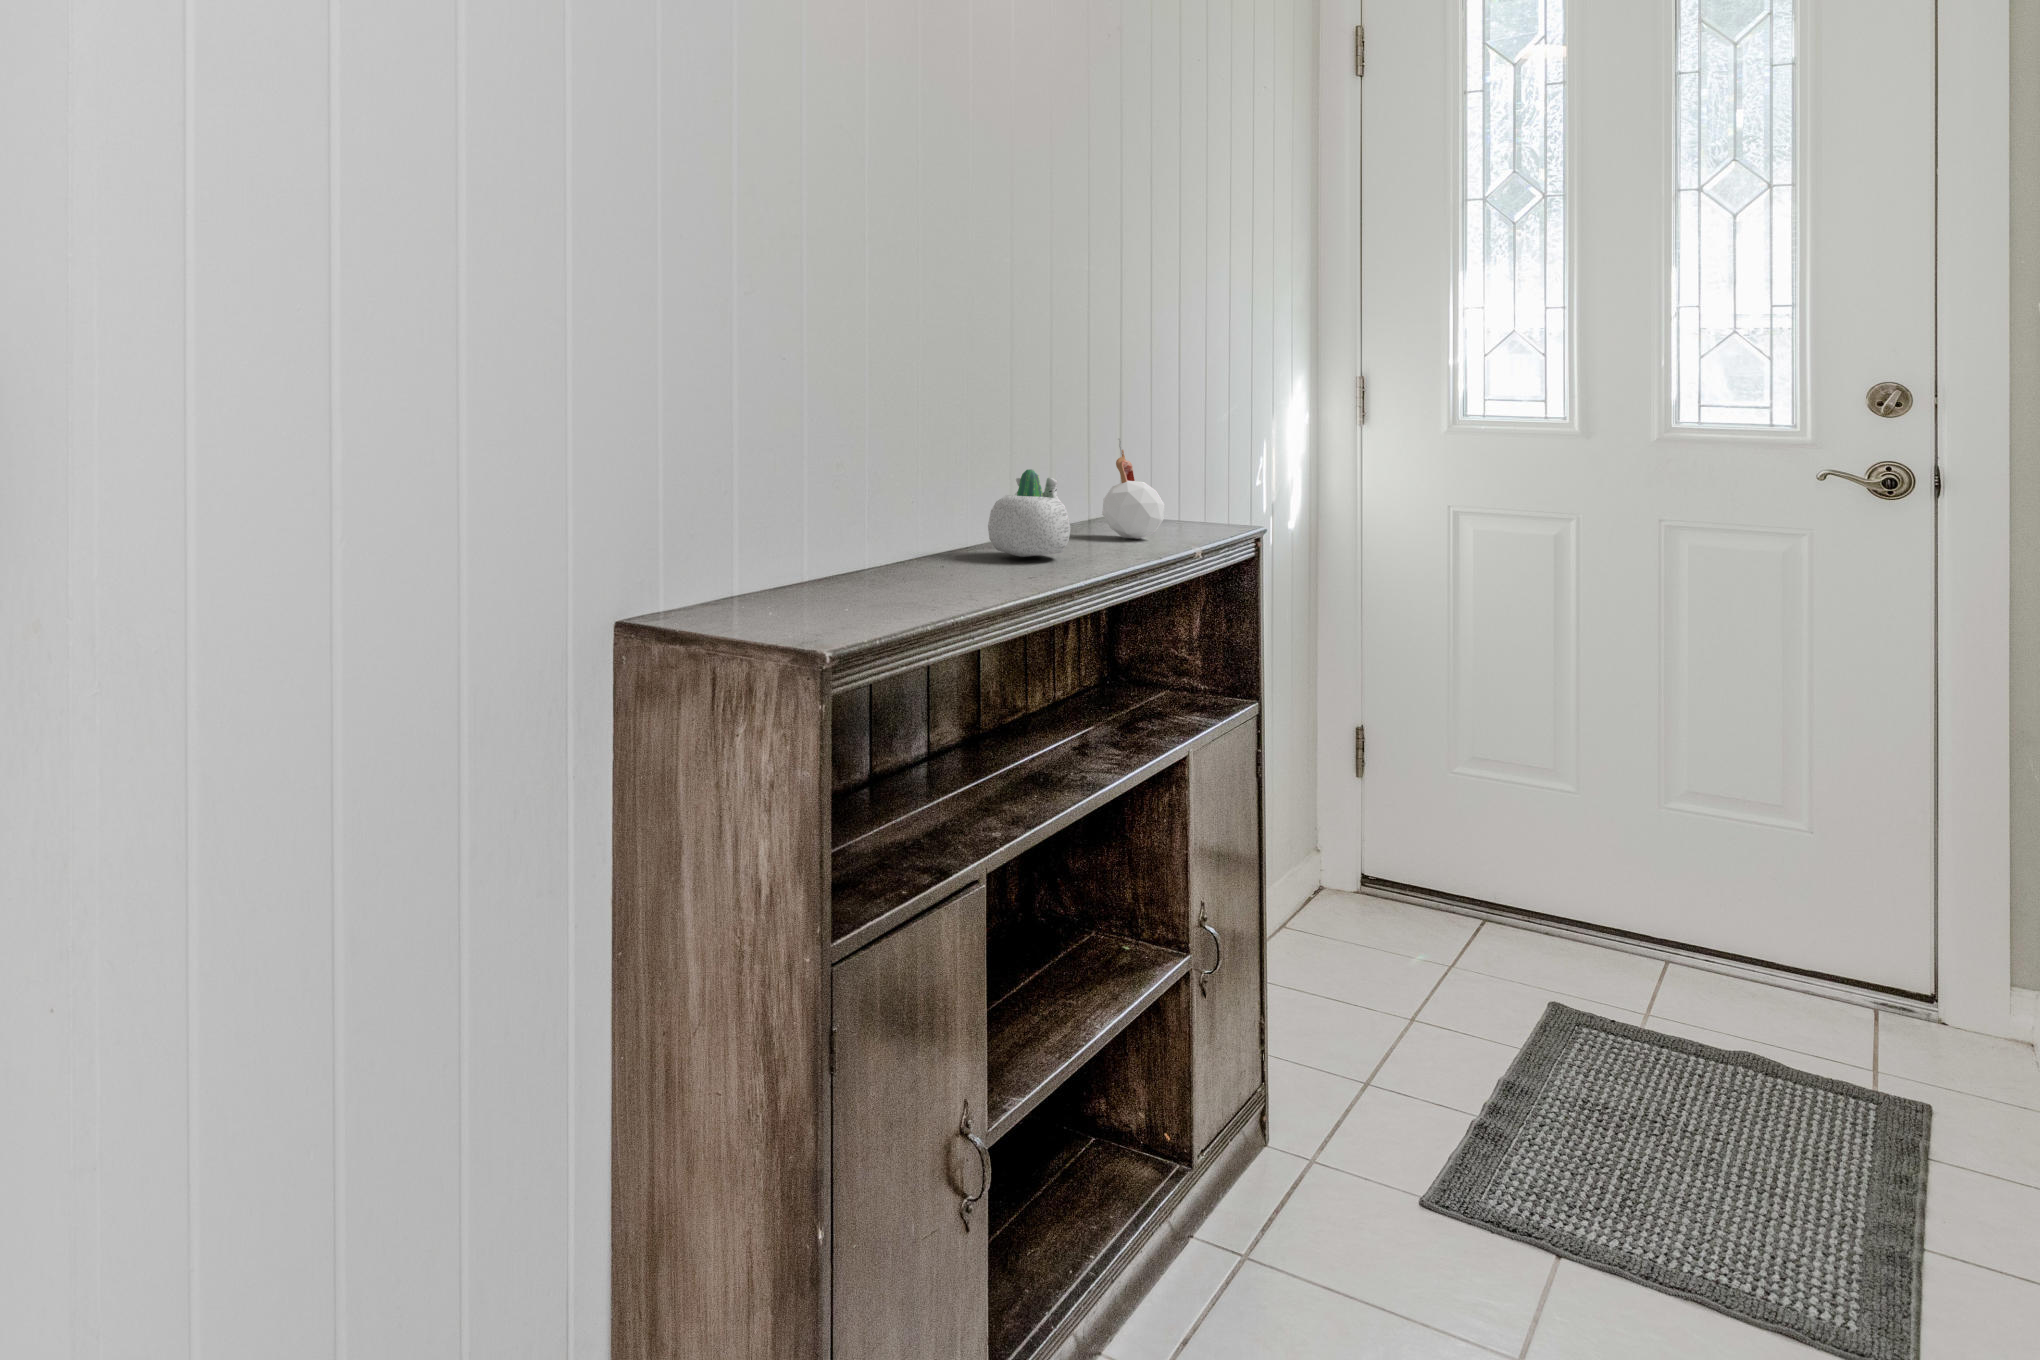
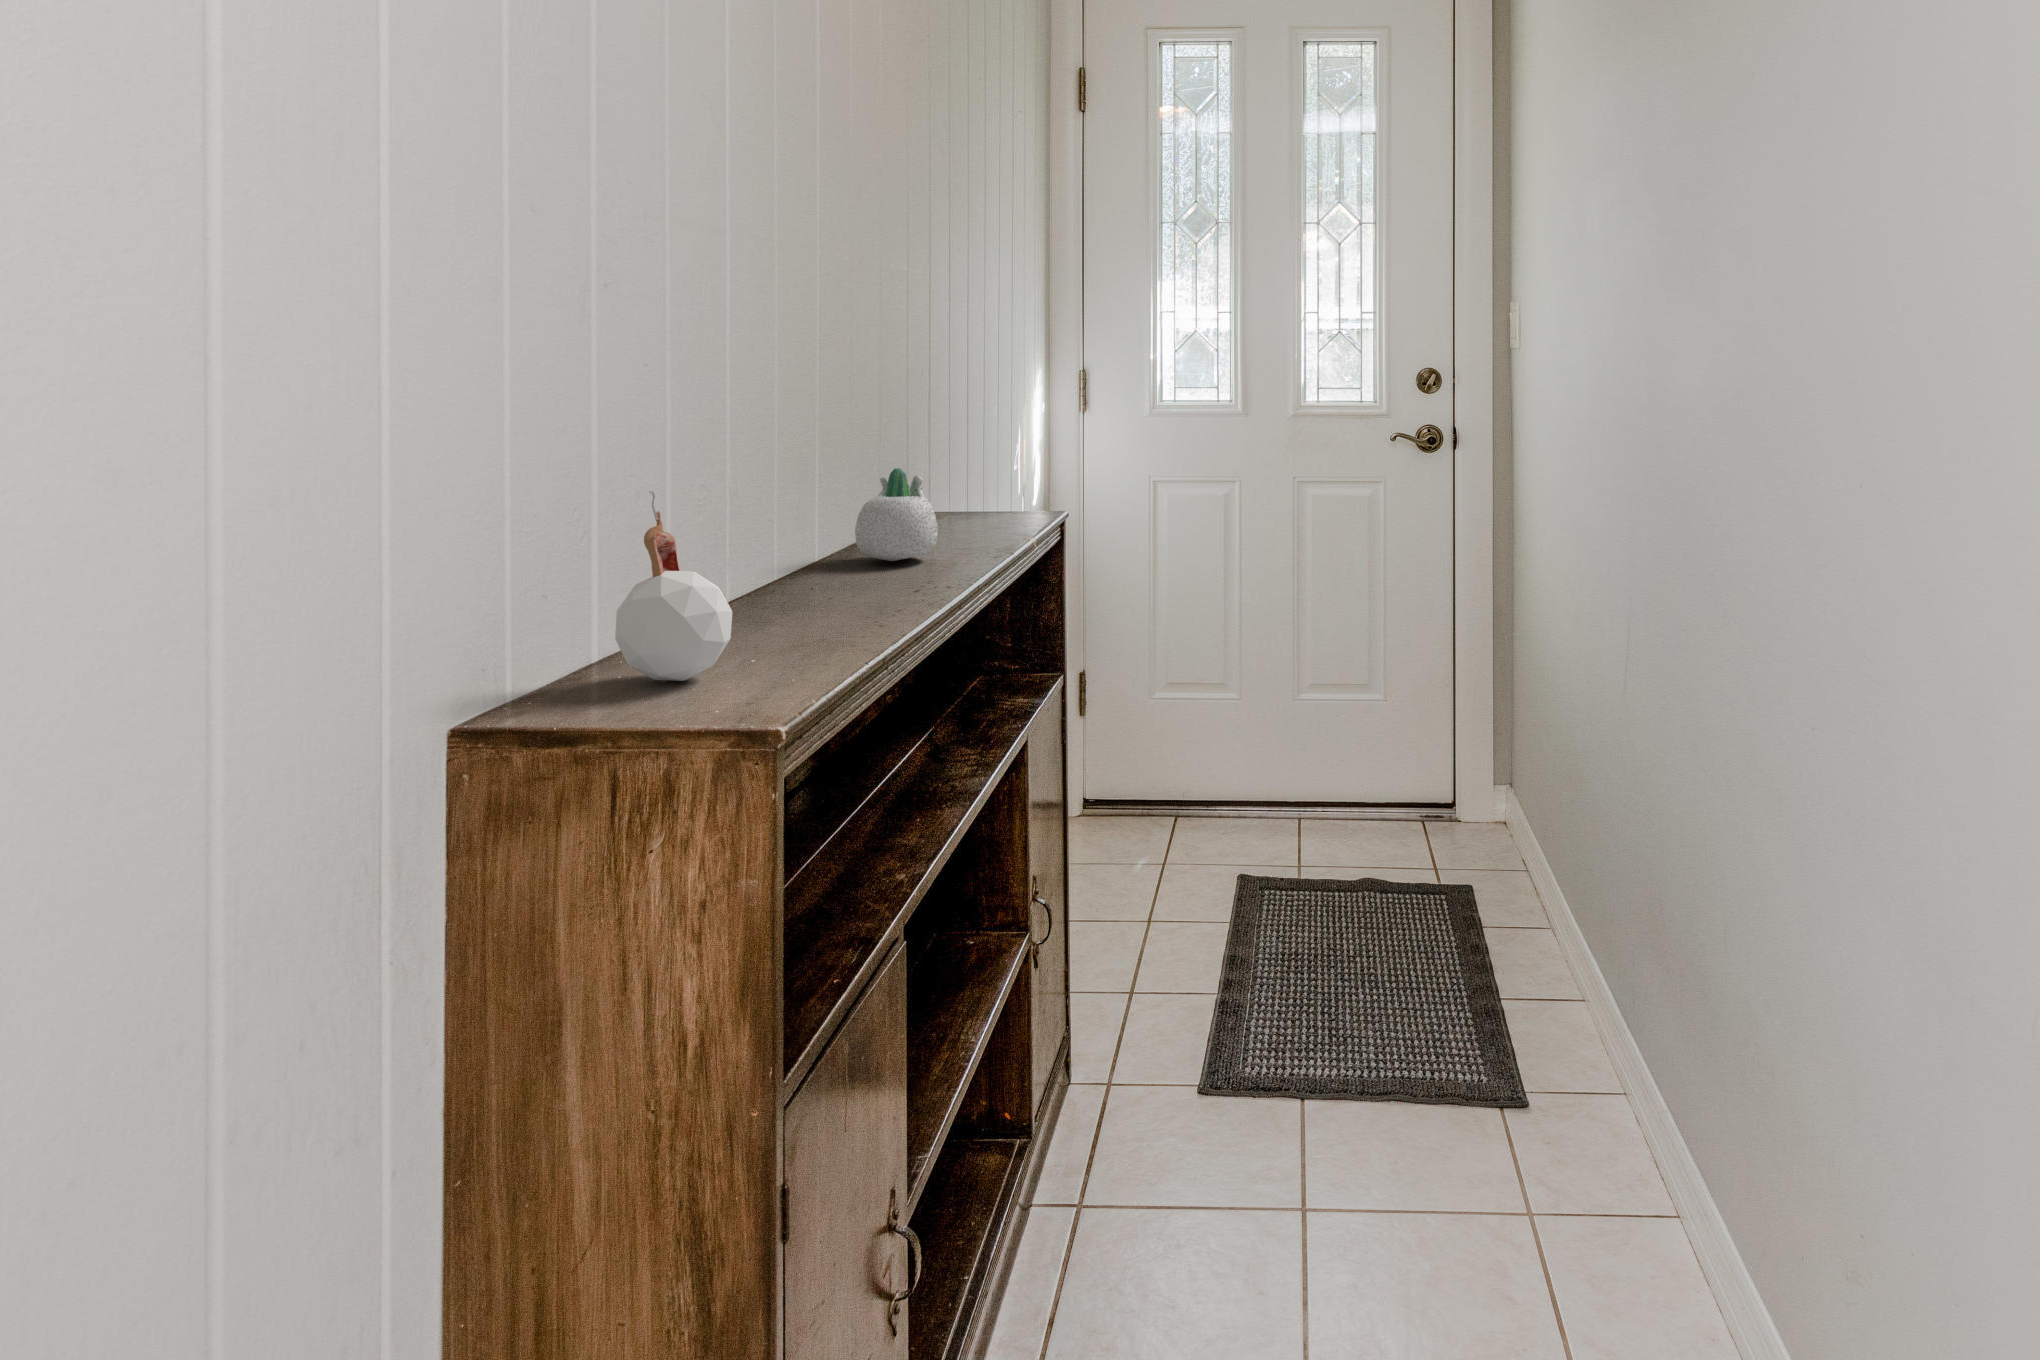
candle: present [1102,439,1165,539] -> present [615,491,732,681]

